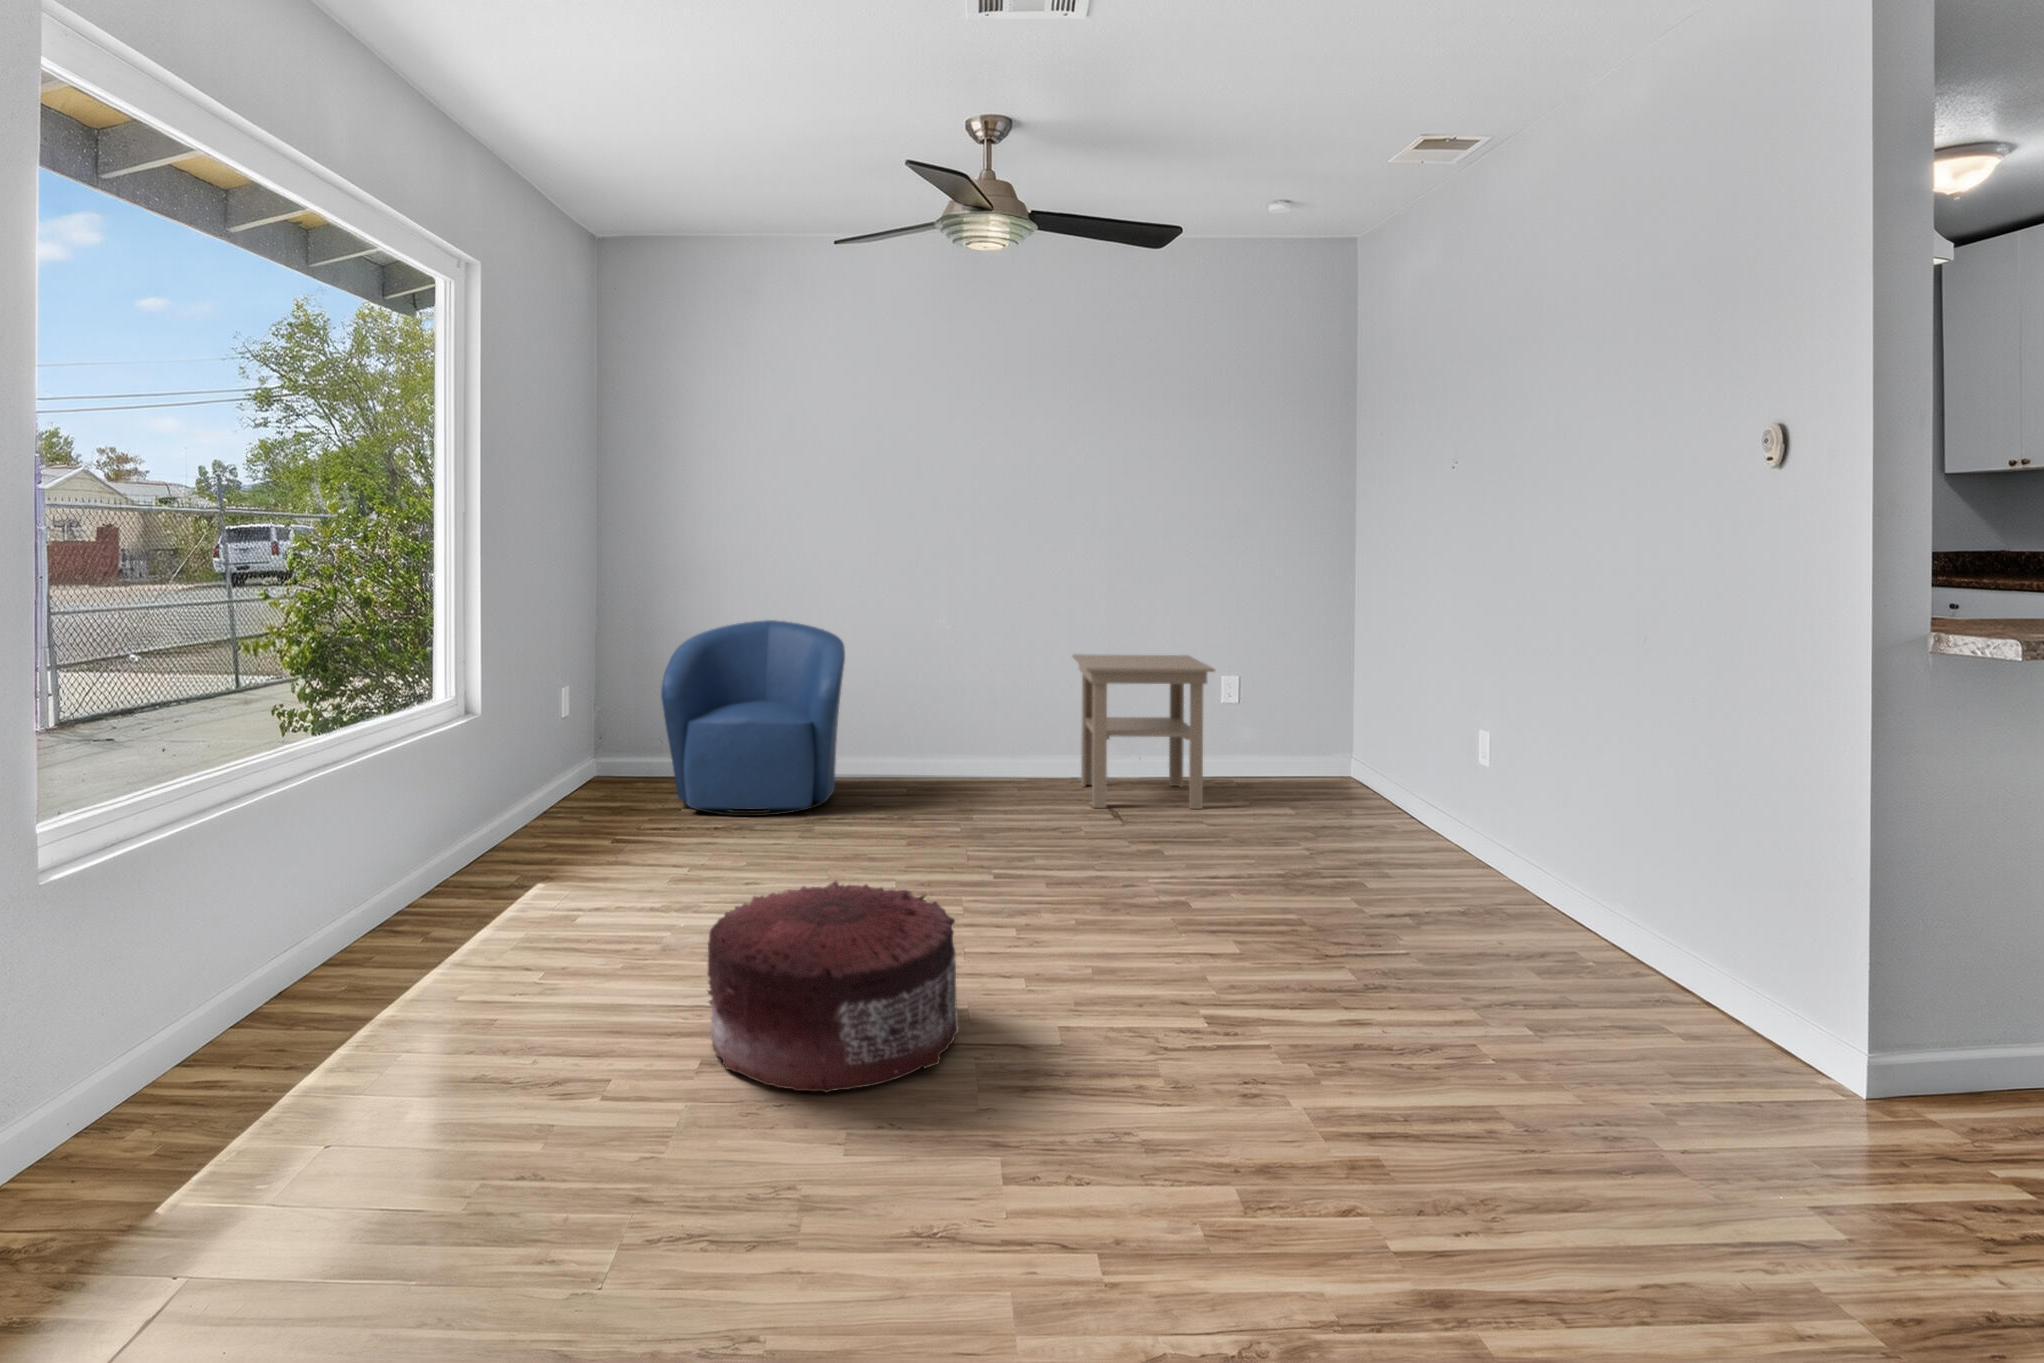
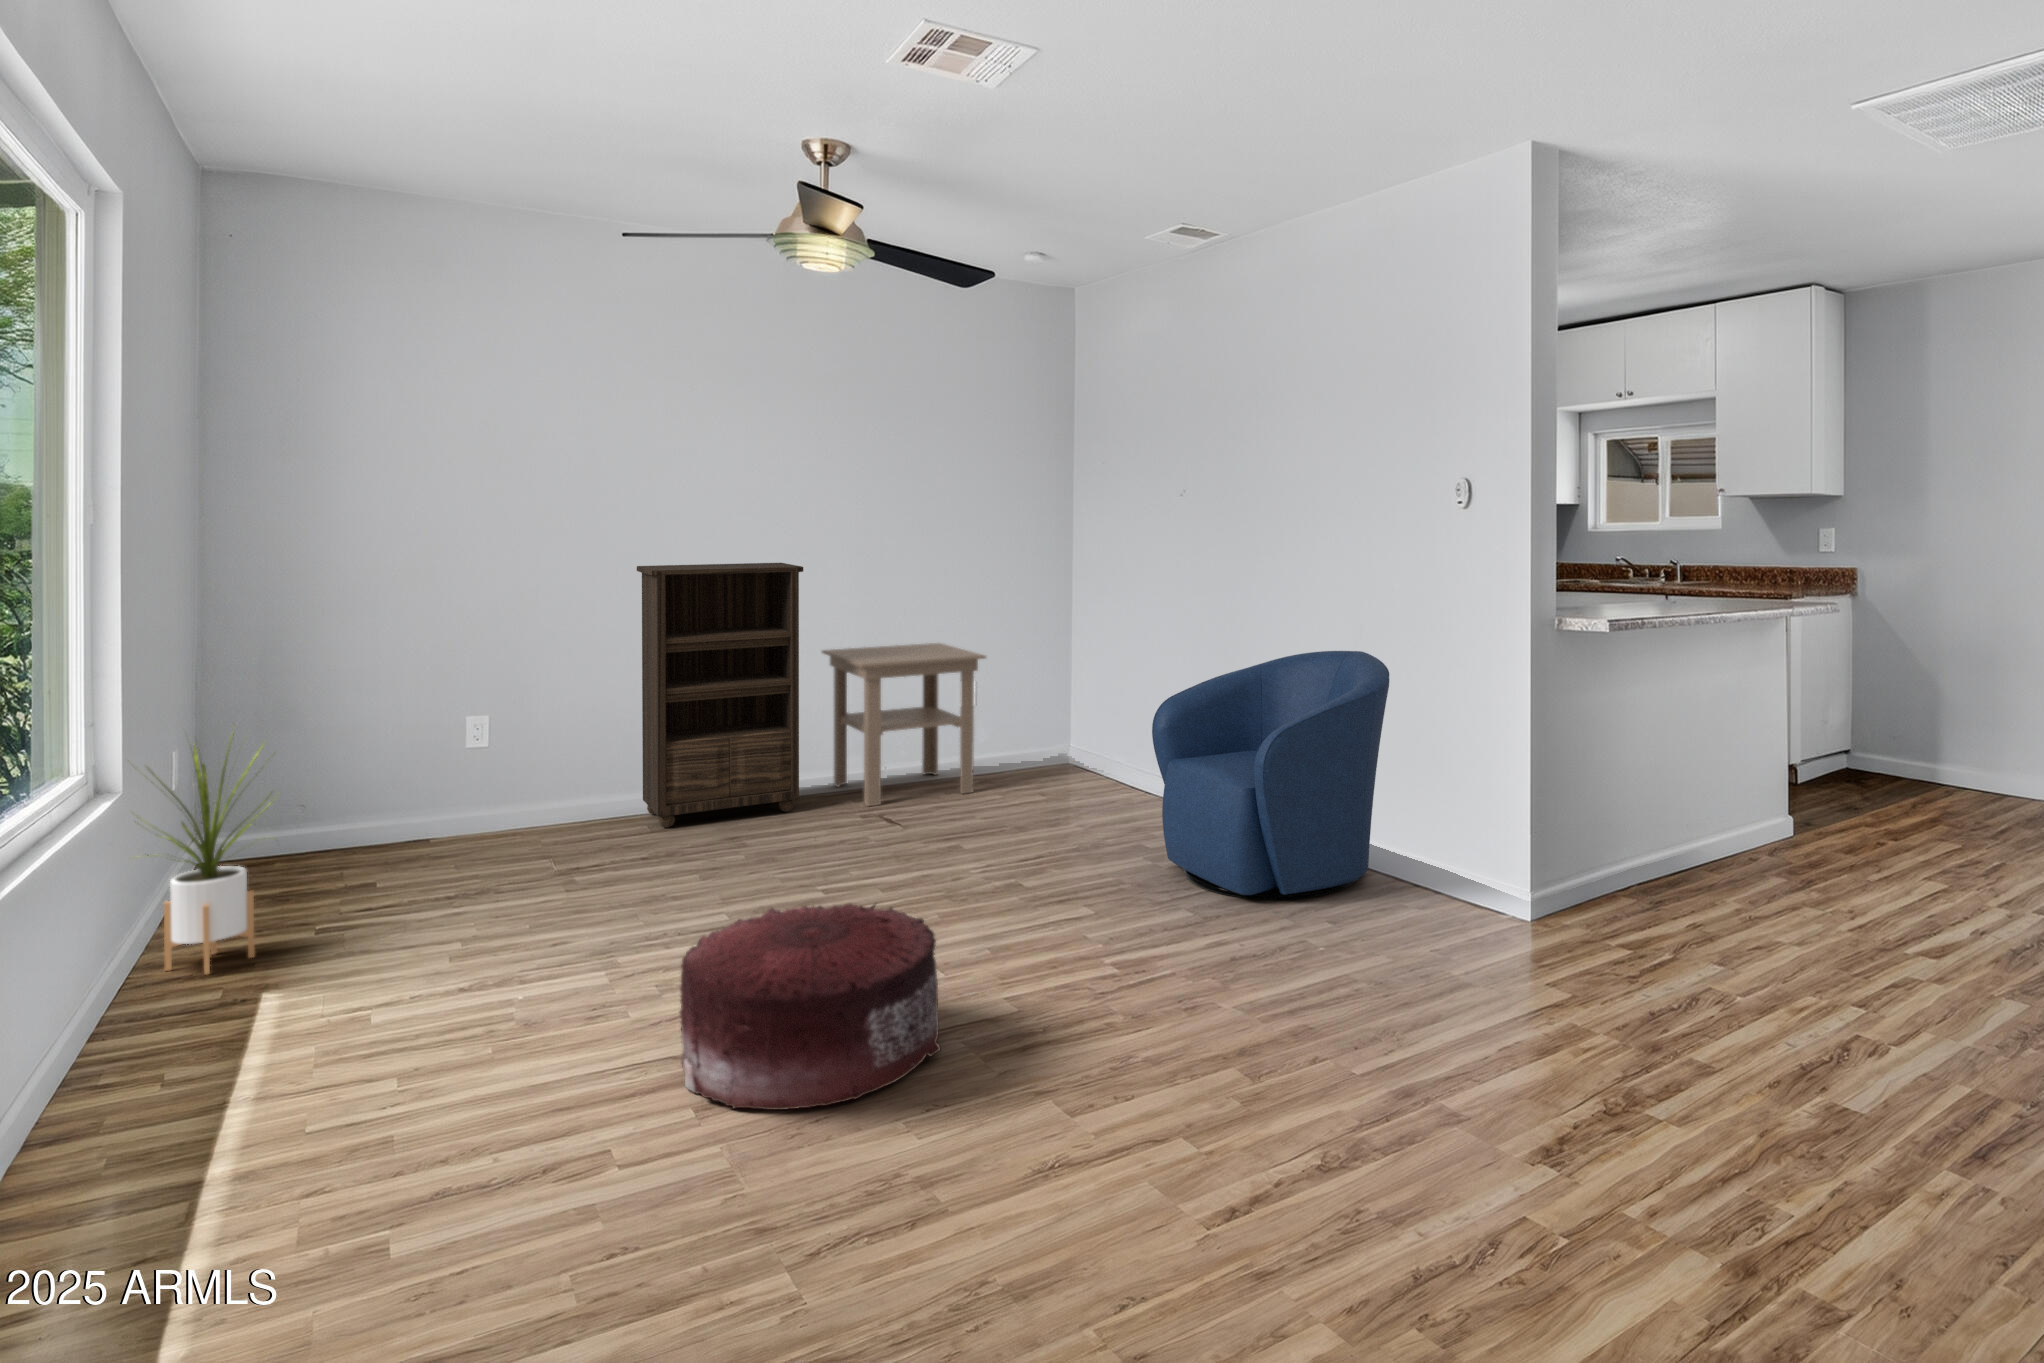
bookshelf: none [904,569,1036,802] -> present [637,563,803,827]
armchair: present [661,620,845,816] -> present [1152,651,1389,899]
house plant: none [492,672,593,861] -> present [131,727,277,974]

